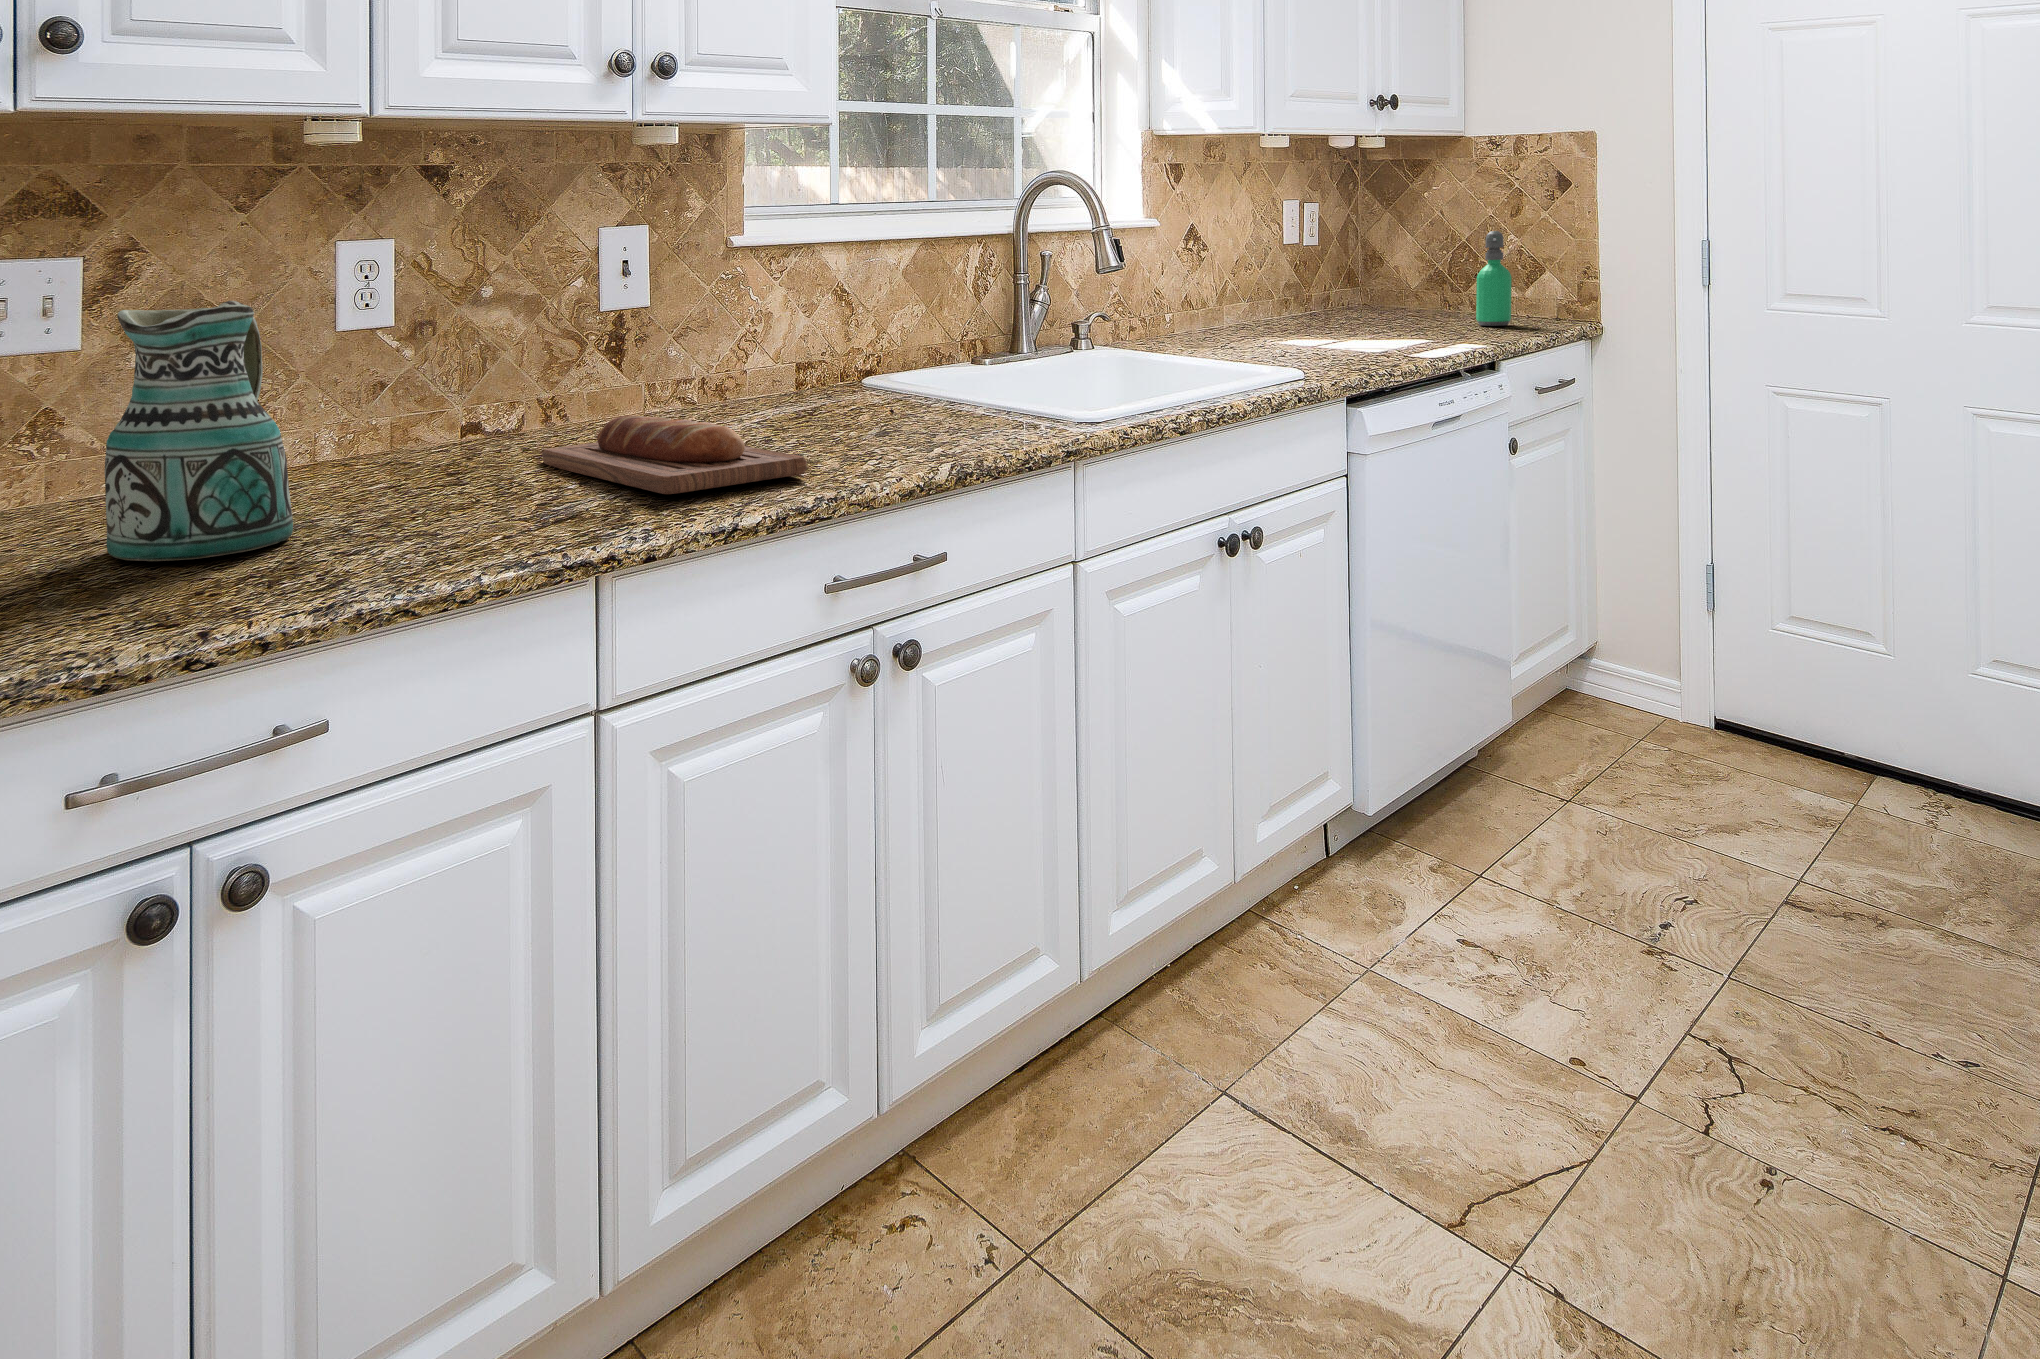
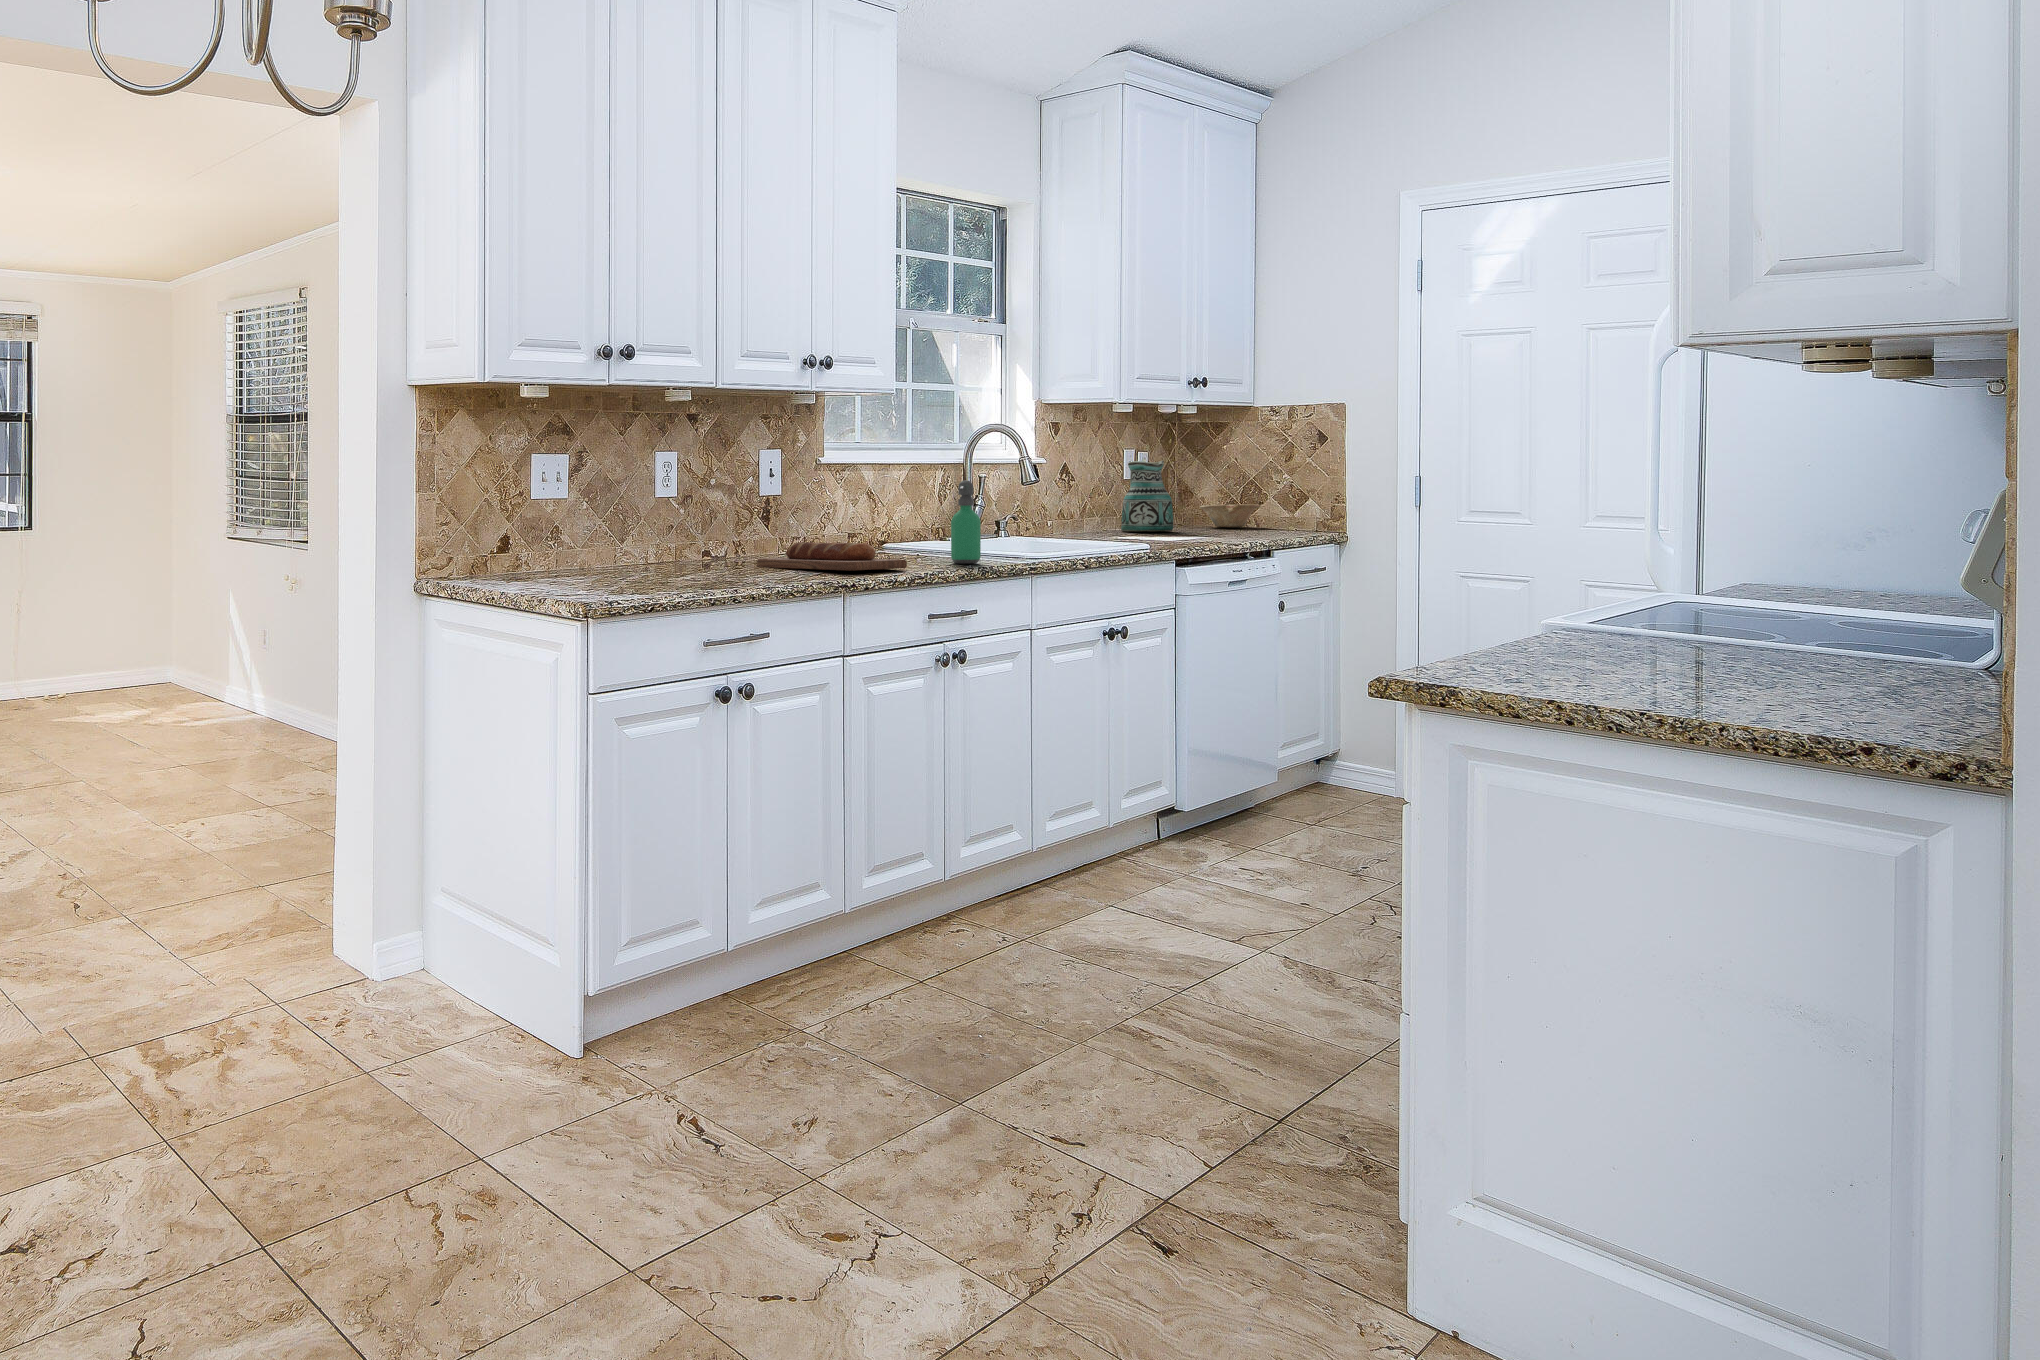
soap dispenser: present [1476,231,1512,326] -> present [951,480,981,564]
dish: none [1391,282,1475,317] -> present [1200,504,1259,527]
ceramic pitcher: present [104,301,293,561] -> present [1121,460,1173,531]

